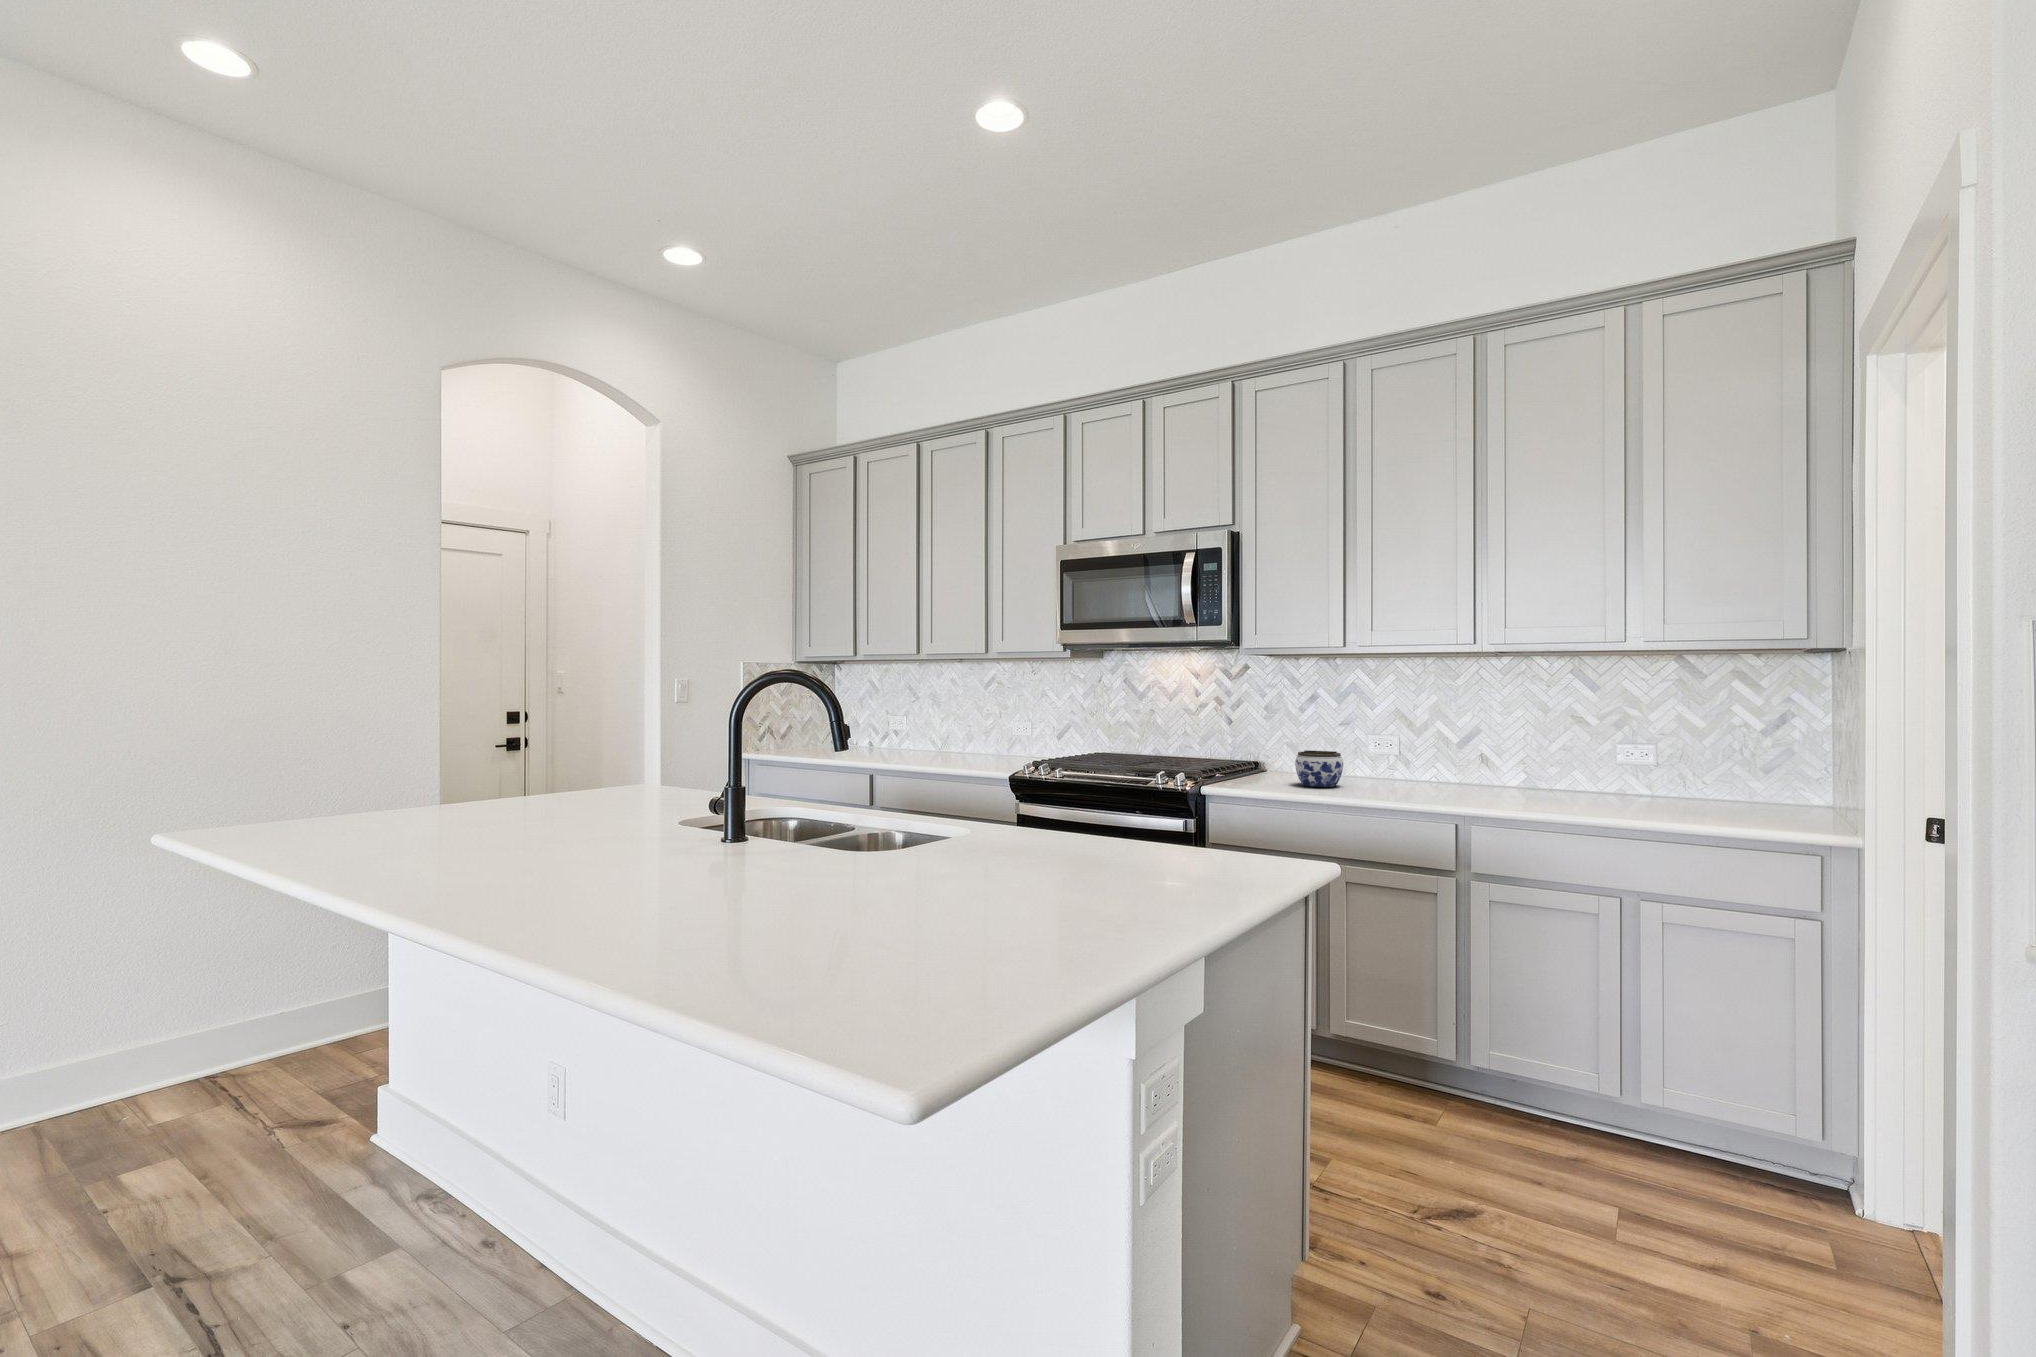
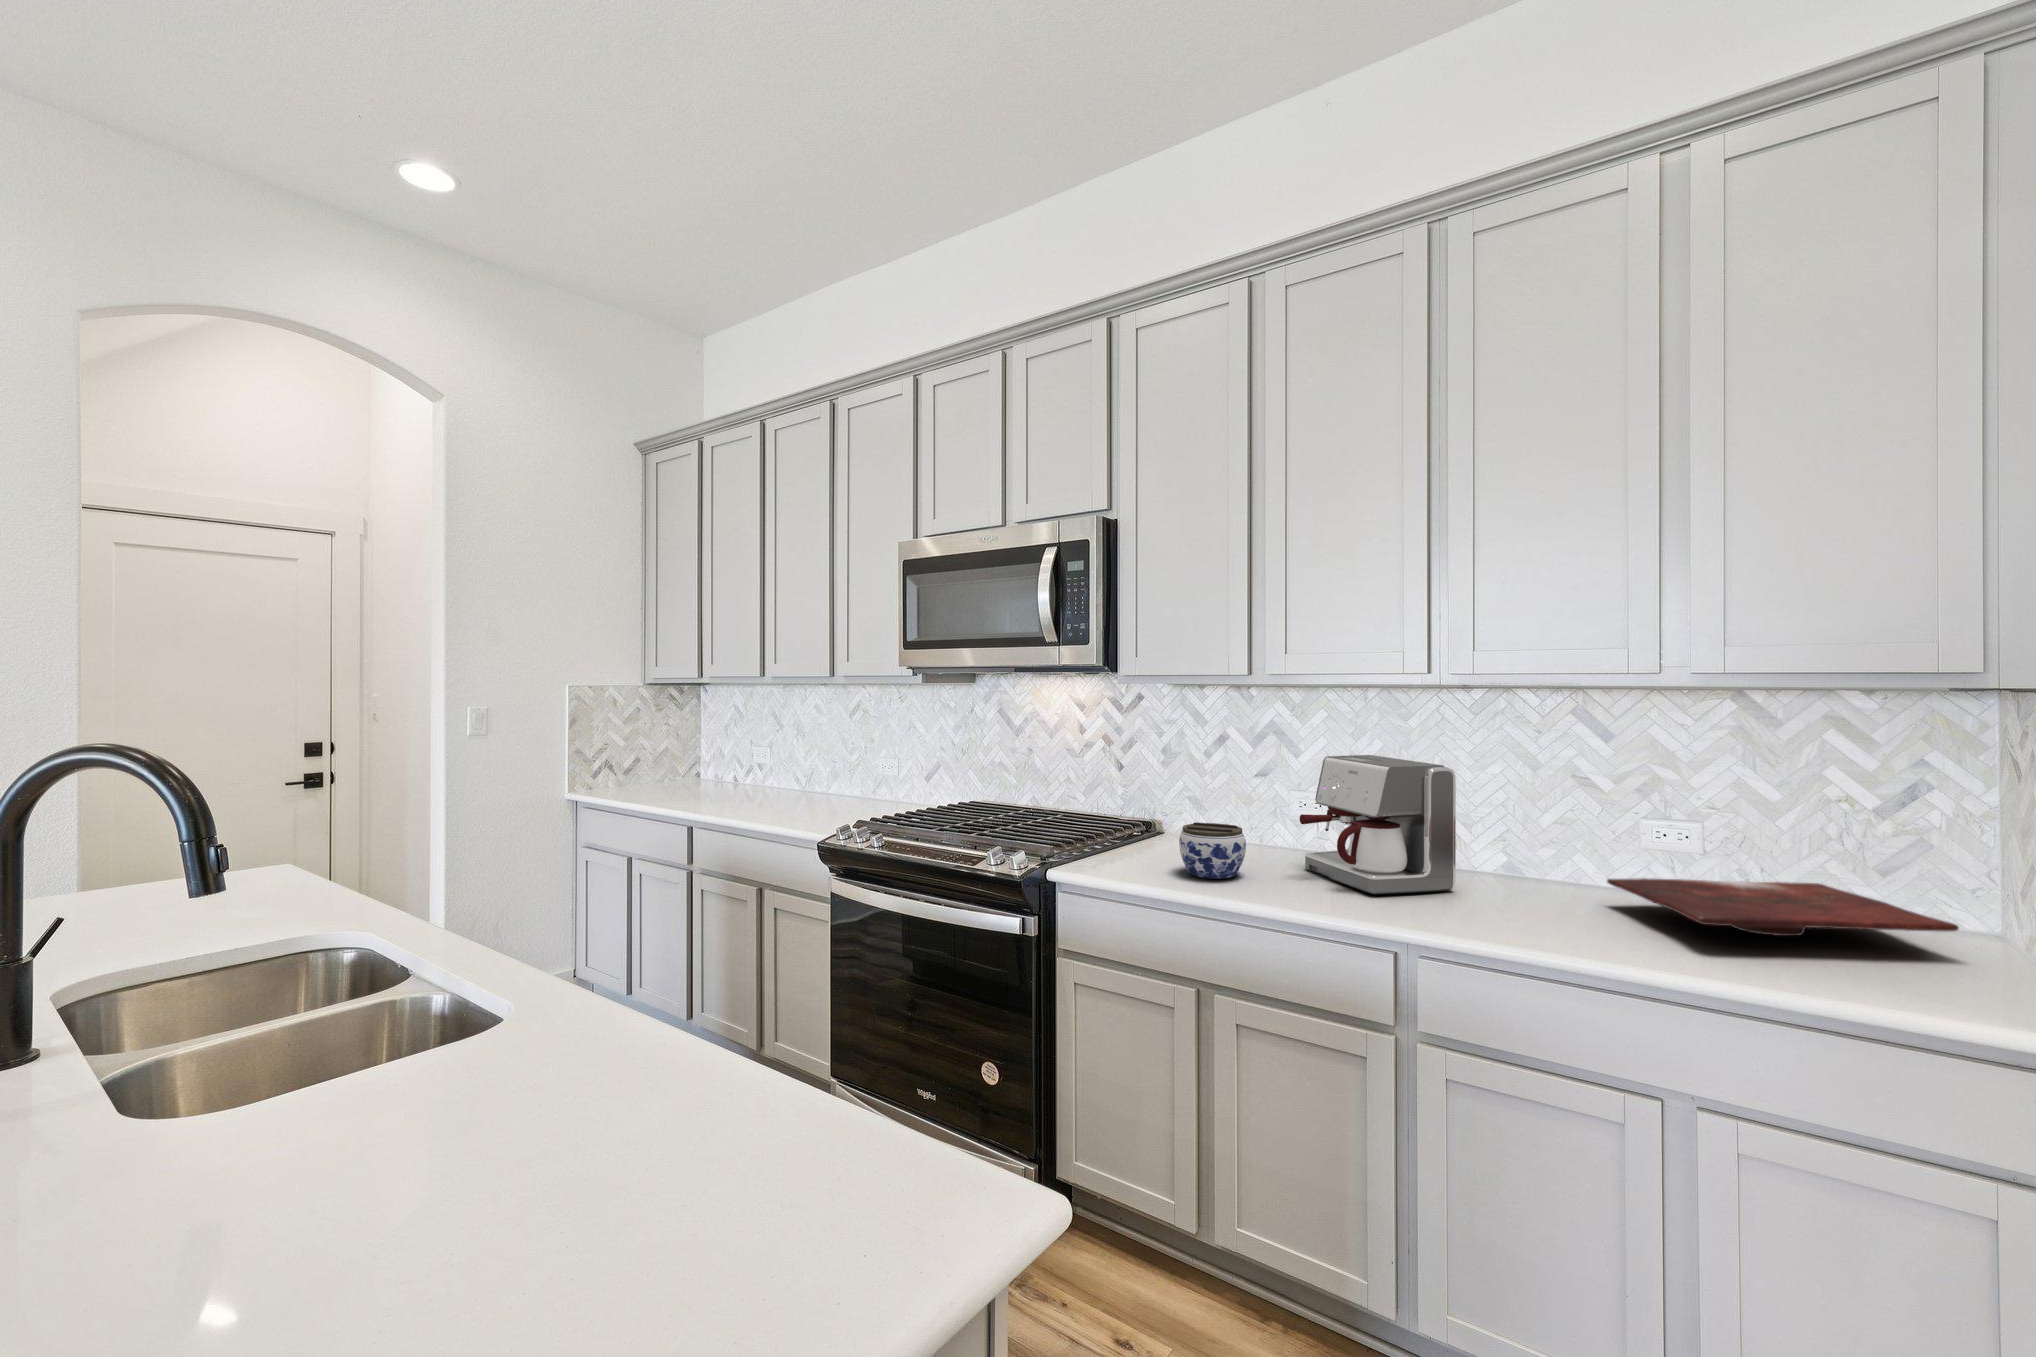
coffee maker: none [1381,704,1490,792] -> present [1300,755,1456,894]
cutting board: none [1589,779,1793,807] -> present [1607,878,1959,936]

